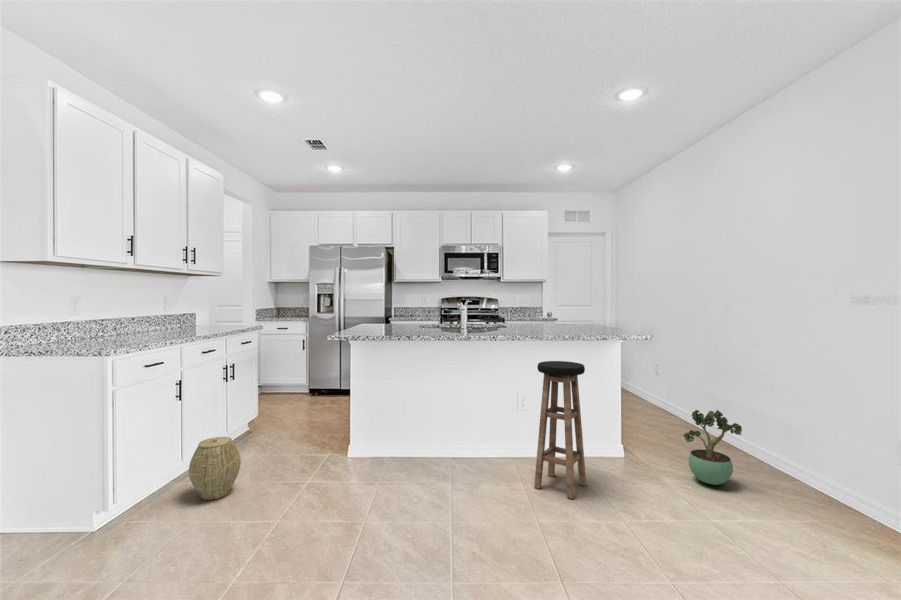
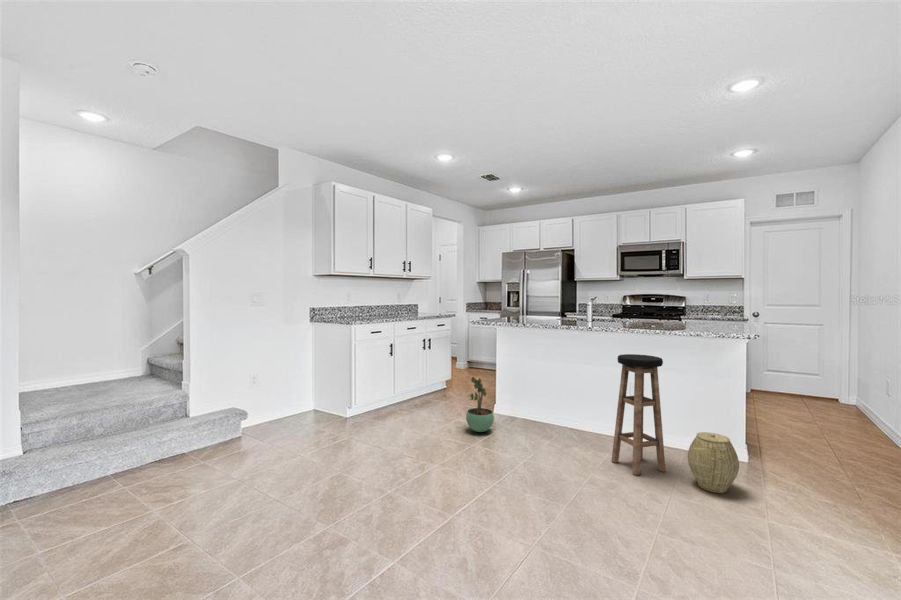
potted plant: present [683,410,742,485] -> present [466,377,494,432]
woven basket: present [189,437,241,500] -> present [688,432,739,493]

